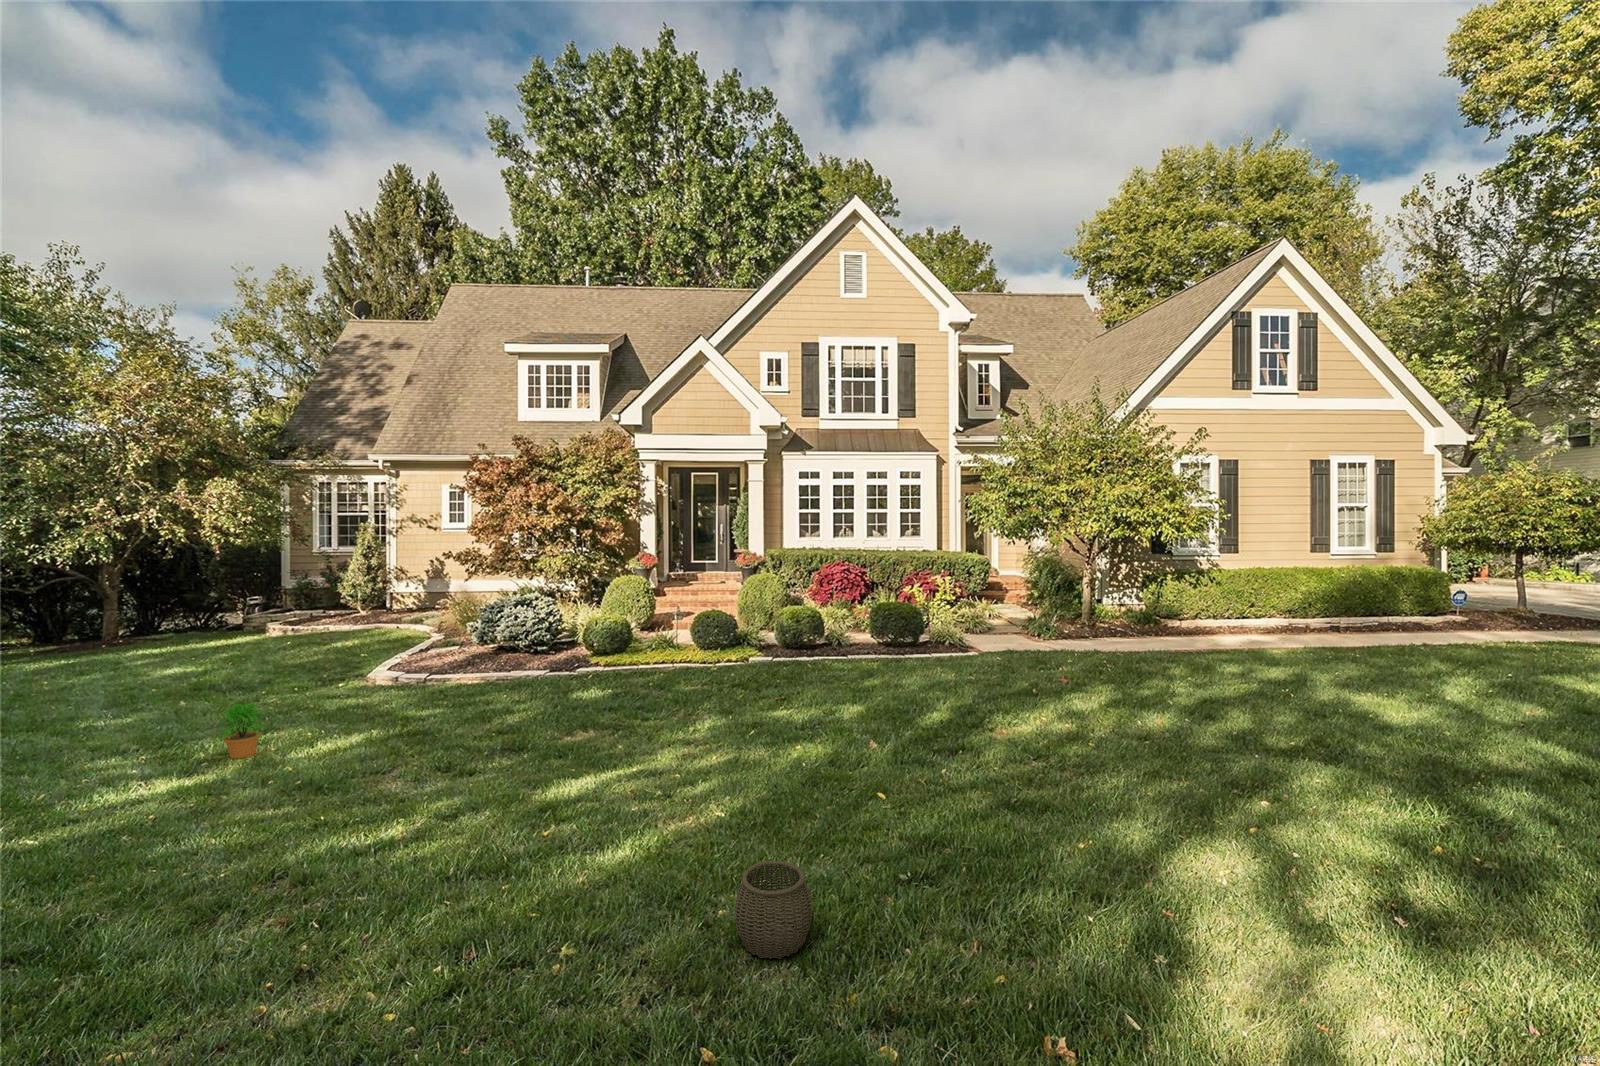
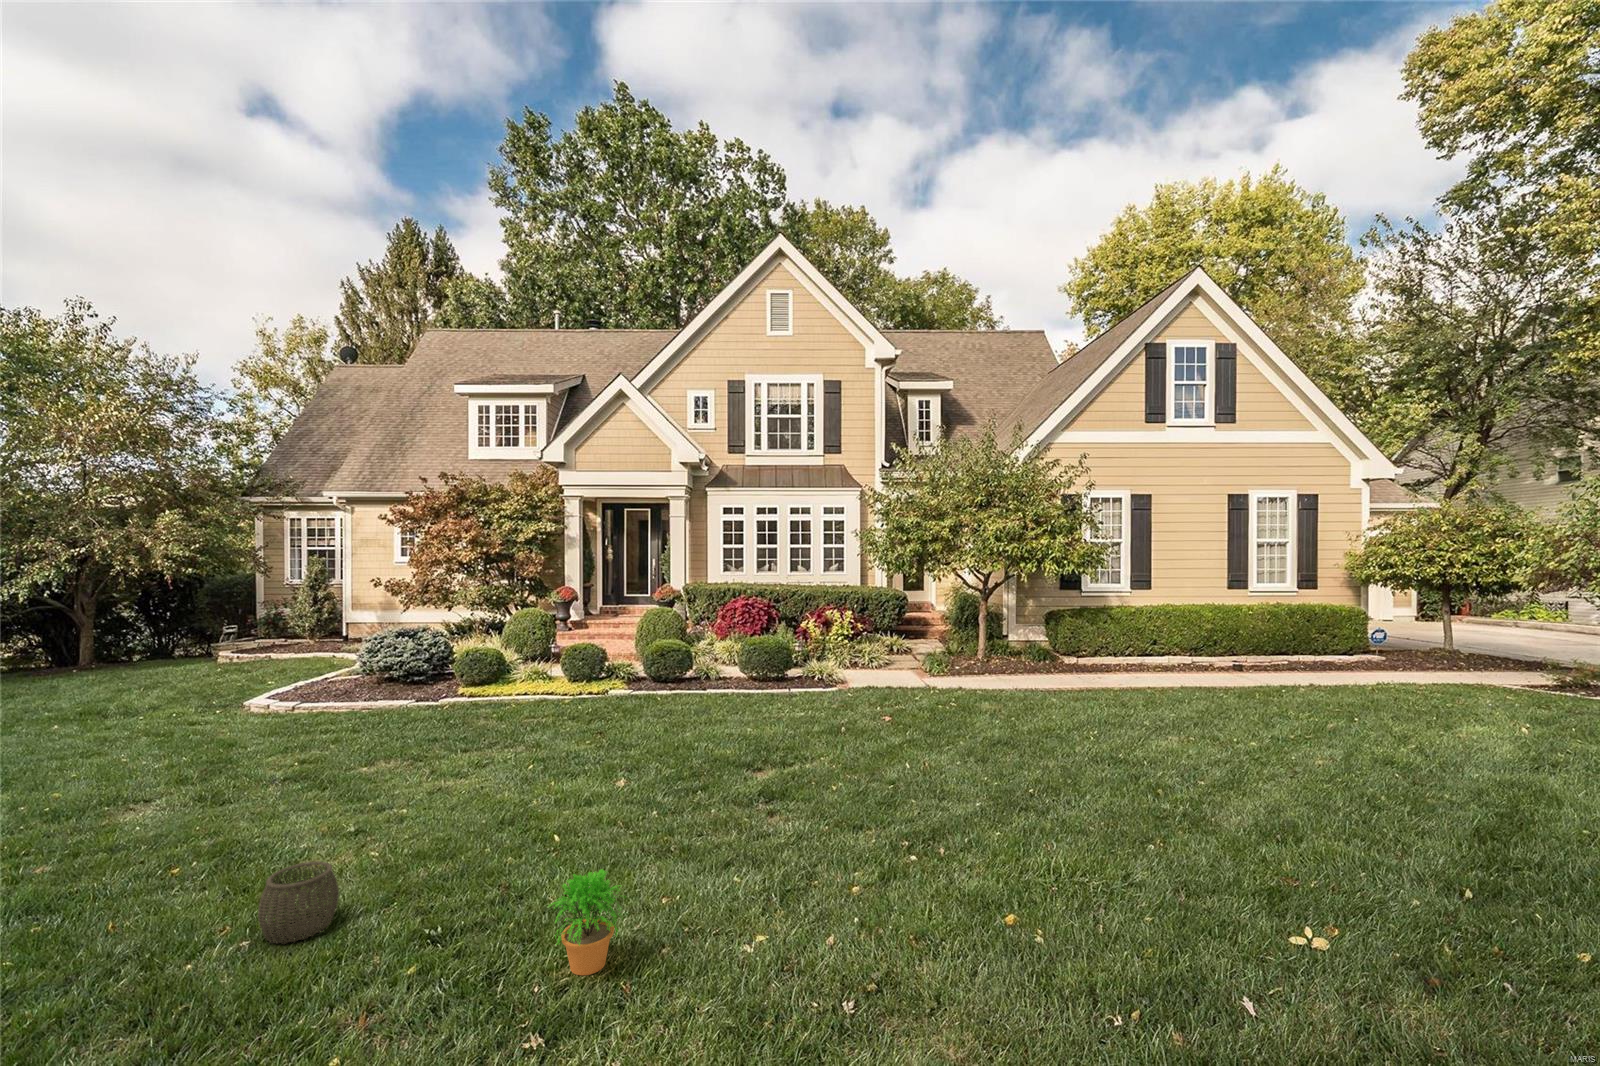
potted plant: present [219,703,264,758] -> present [549,869,622,975]

